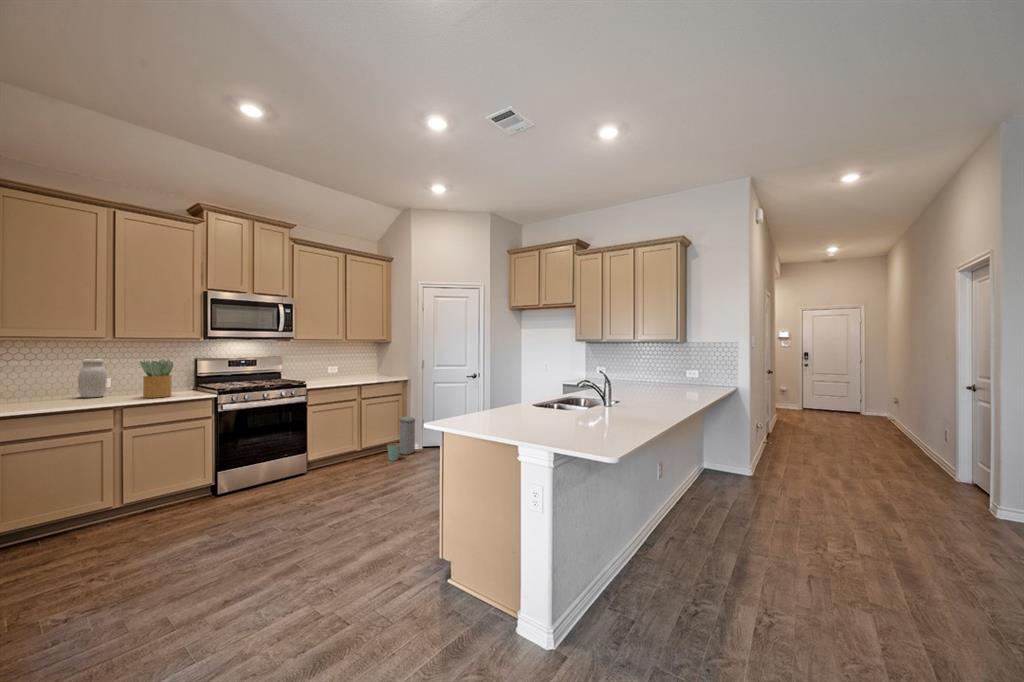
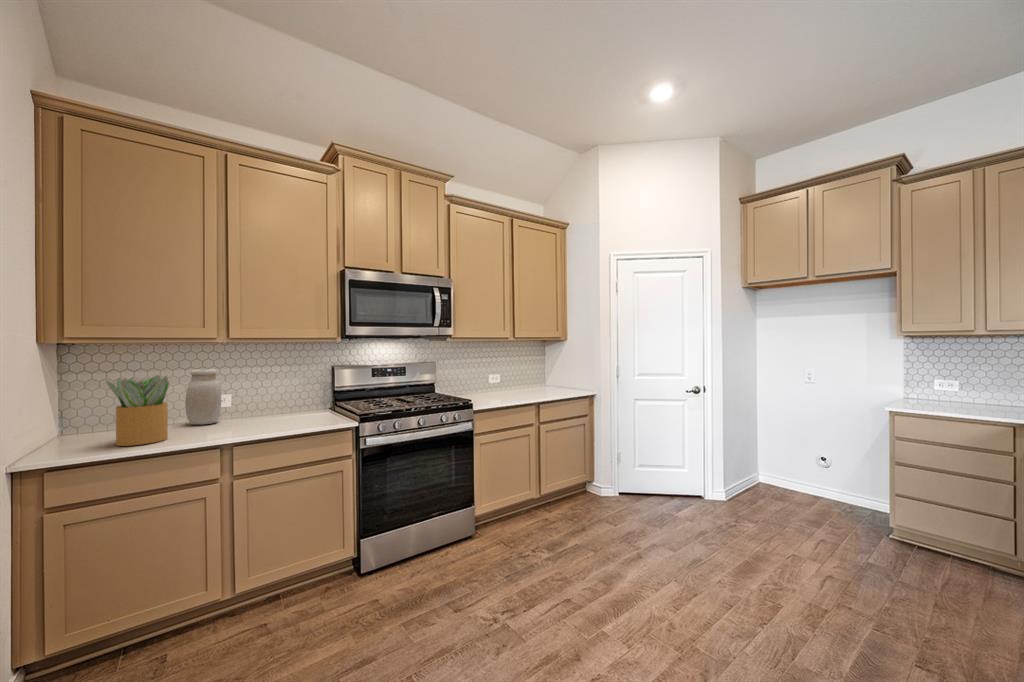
potted plant: present [140,359,173,398] -> present [106,375,169,446]
trash can: present [387,416,415,461] -> none [578,446,611,515]

